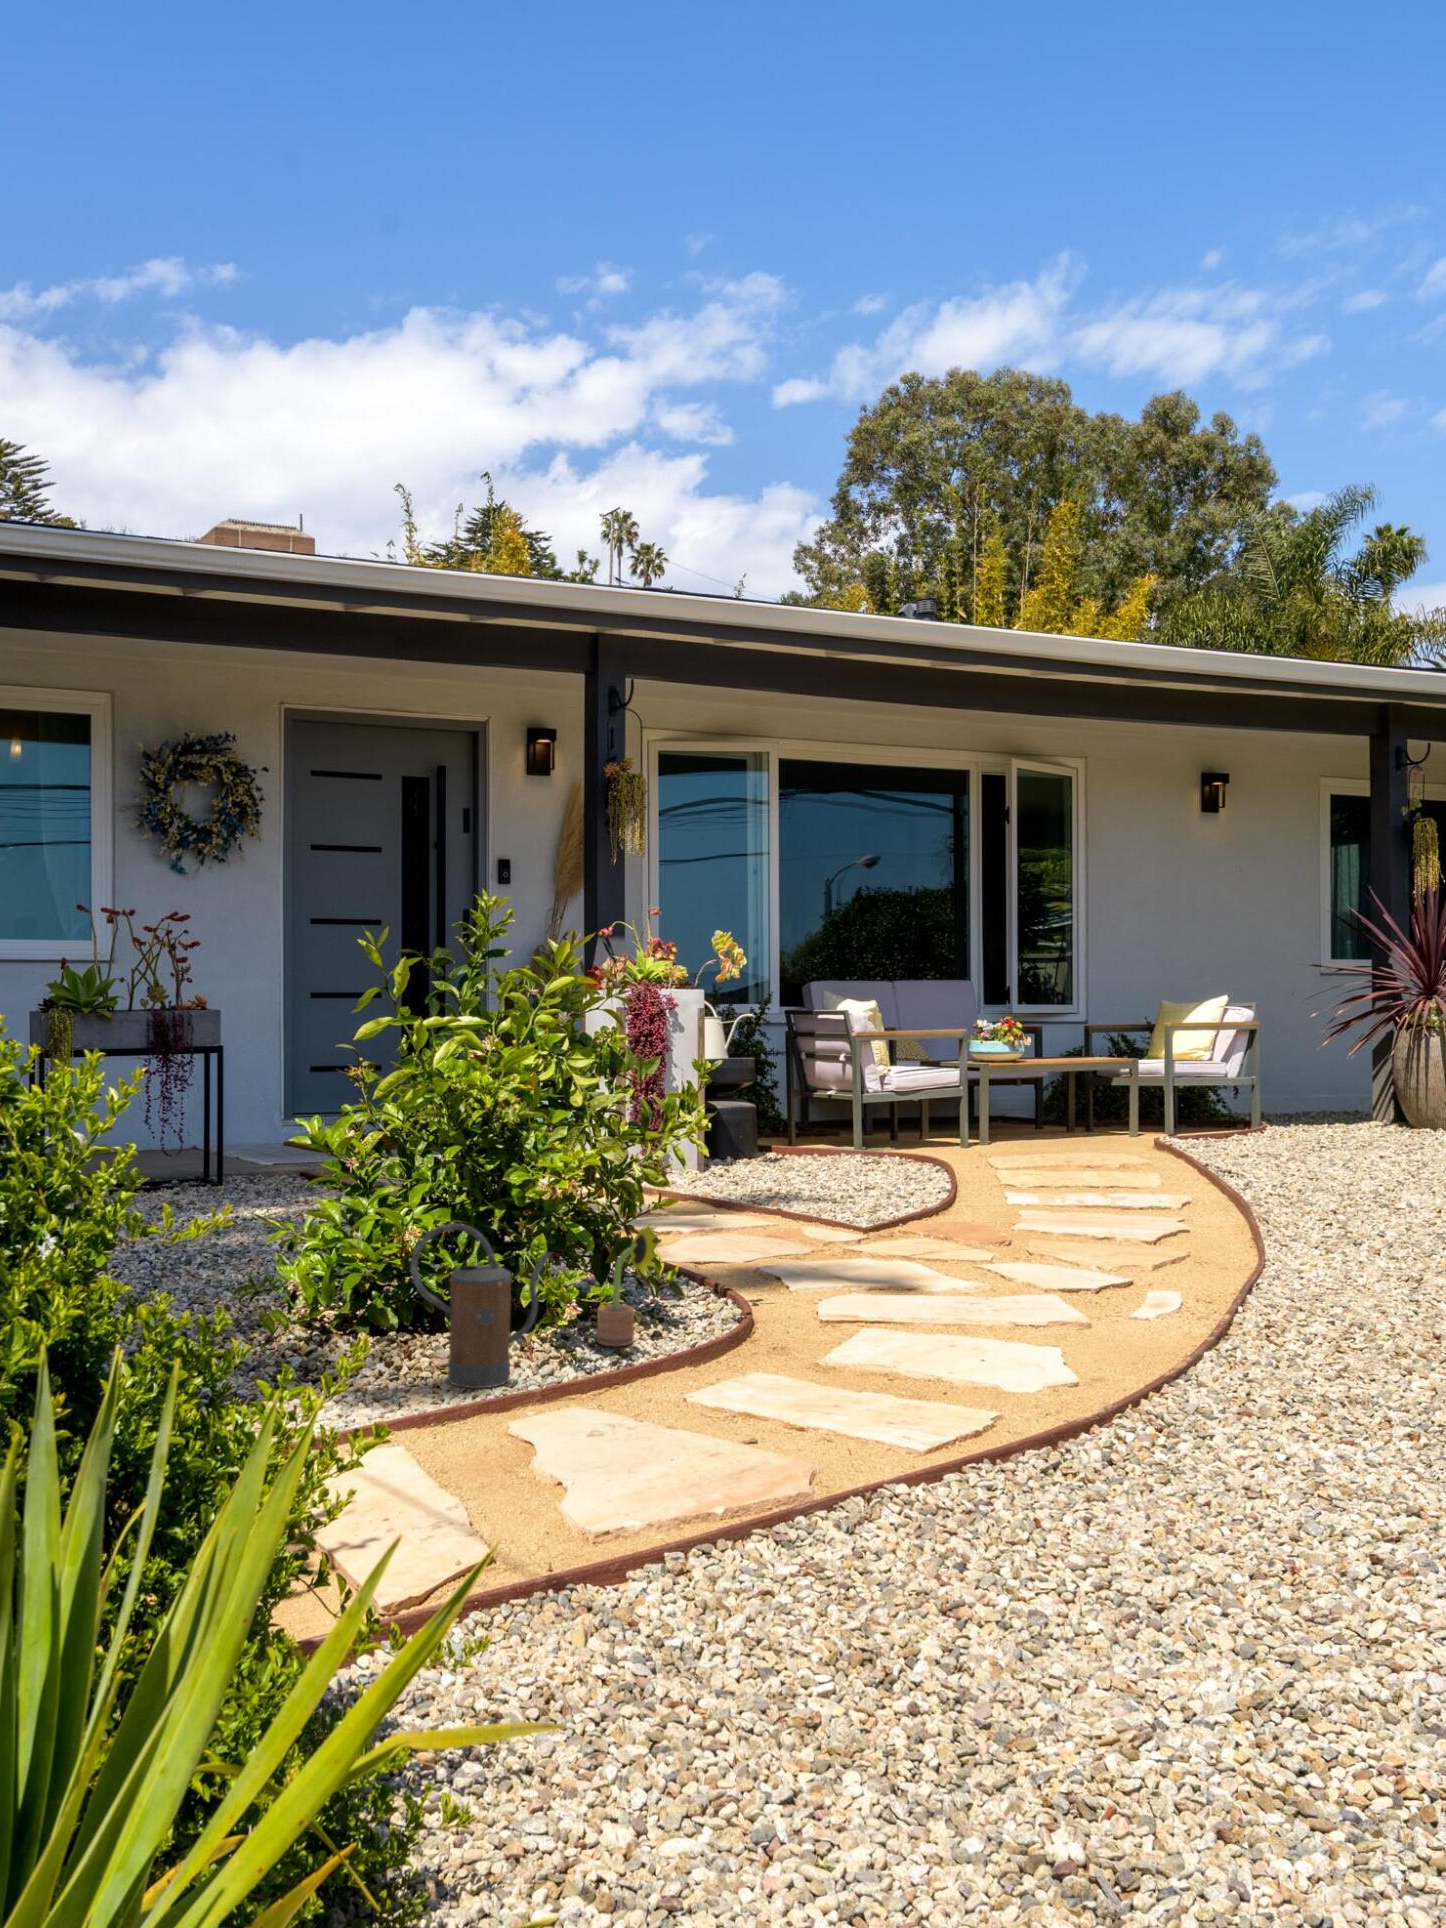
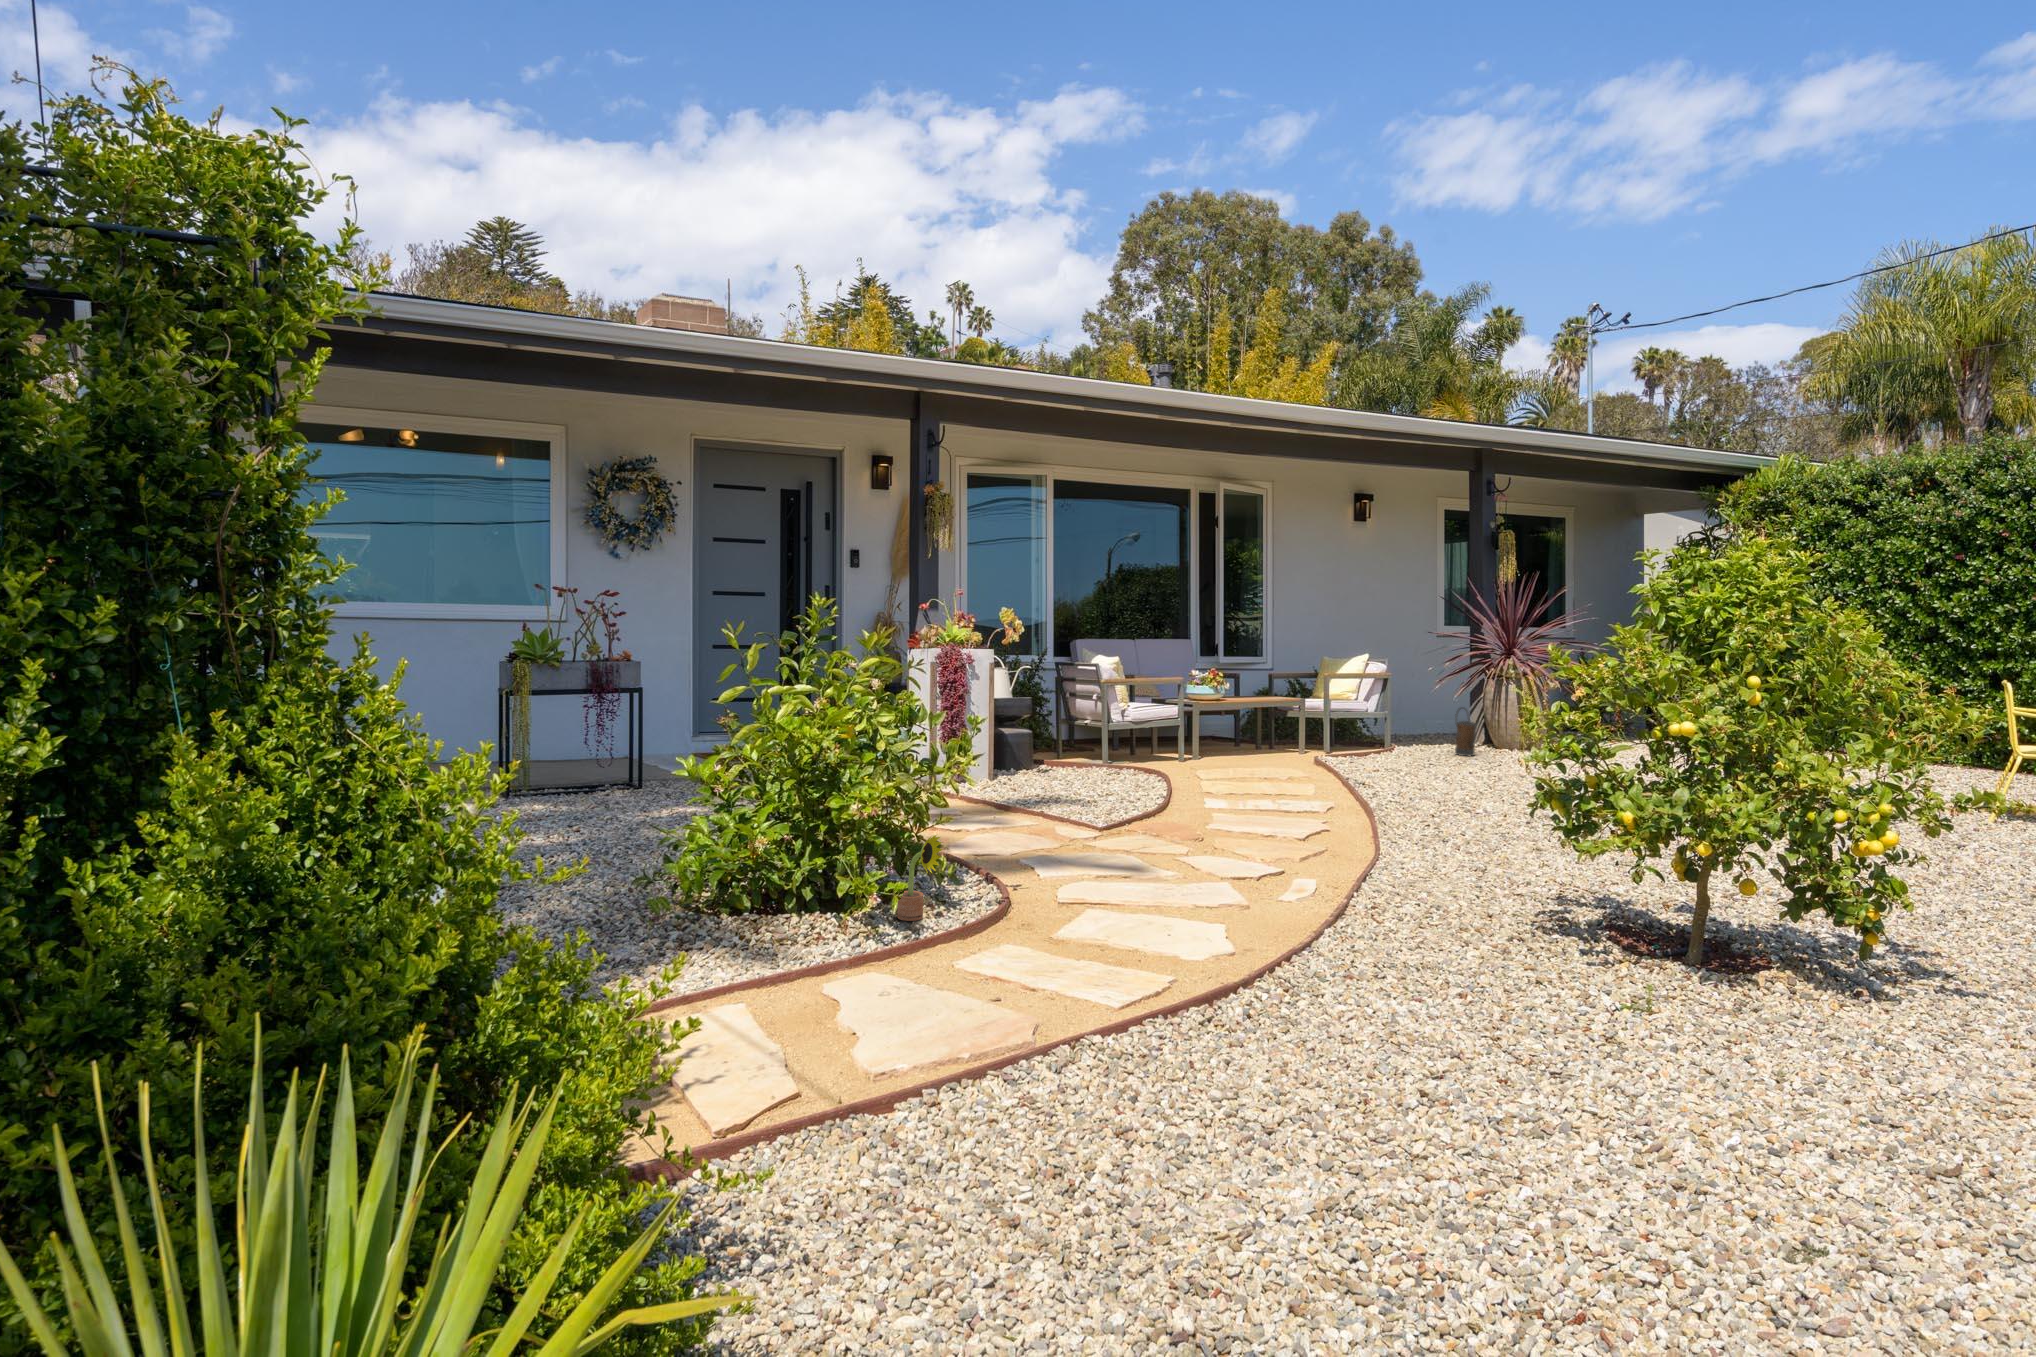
watering can: present [411,1223,552,1388] -> present [1455,707,1479,756]

